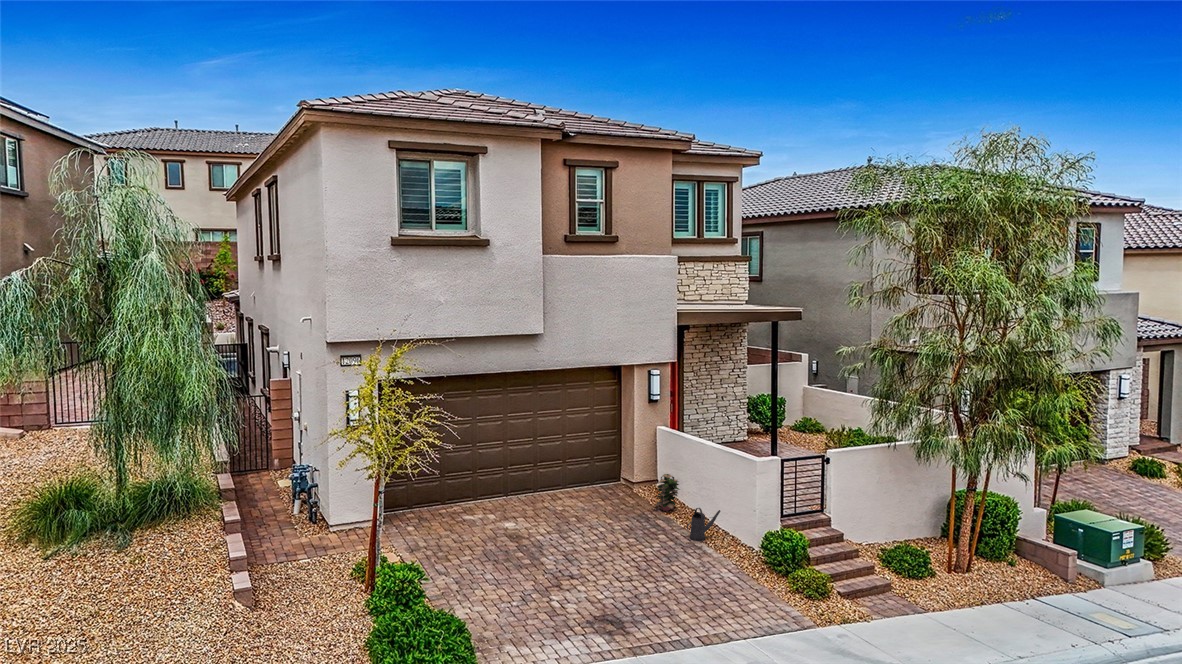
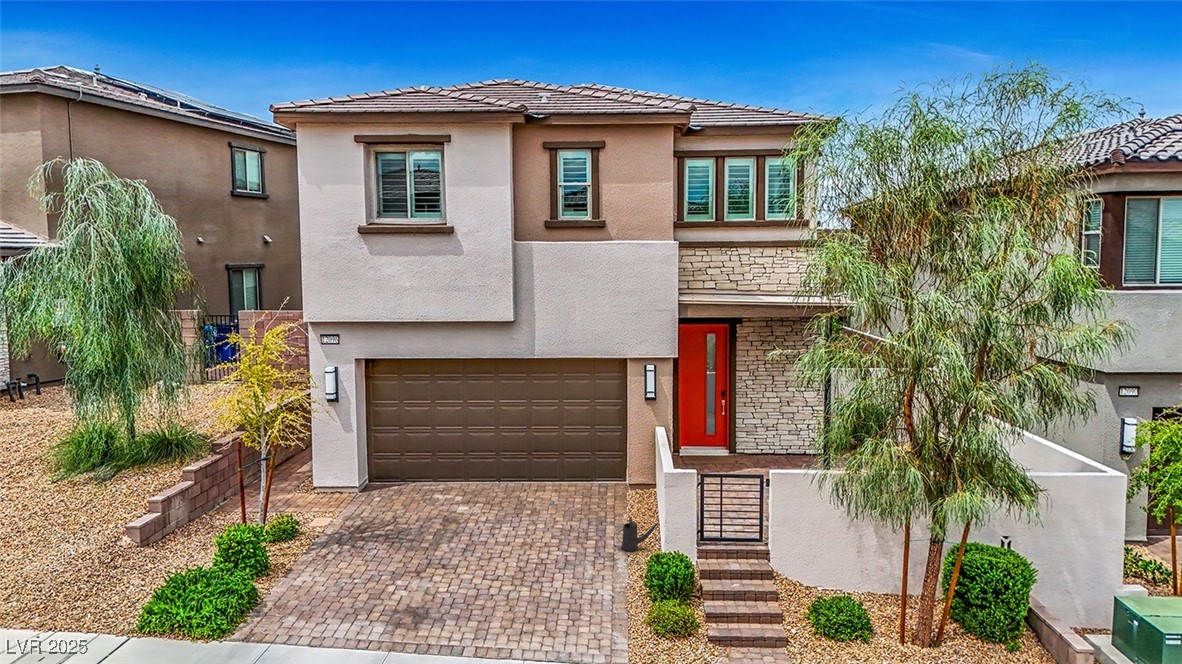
decorative plant: present [656,474,680,511] -> none [623,478,653,517]

